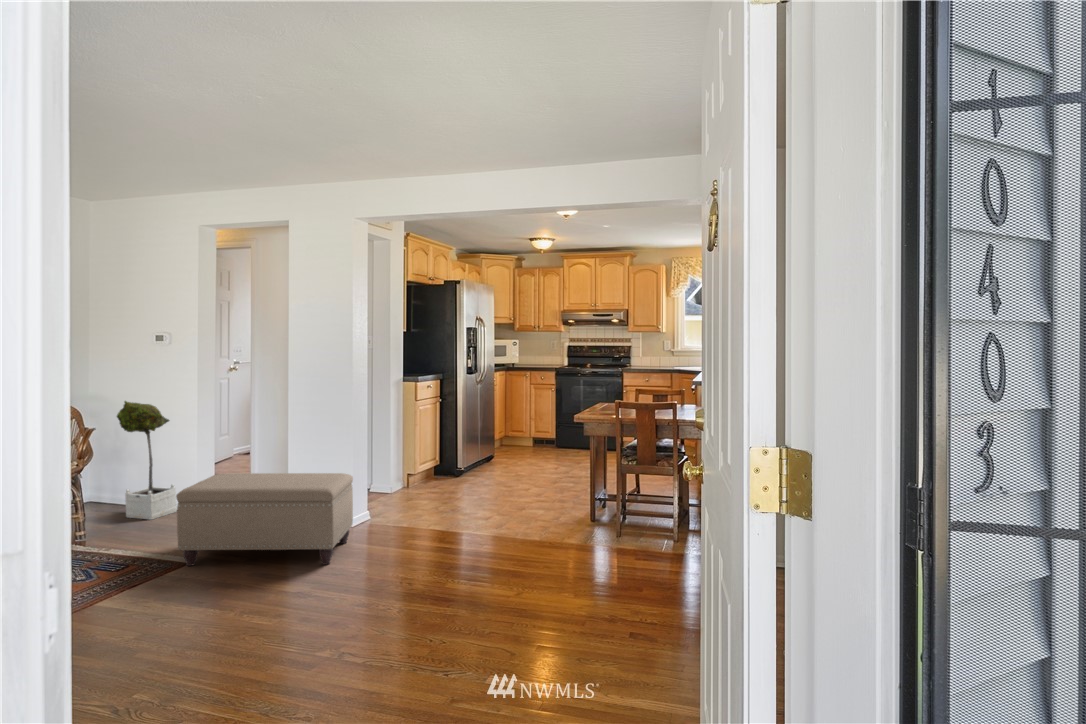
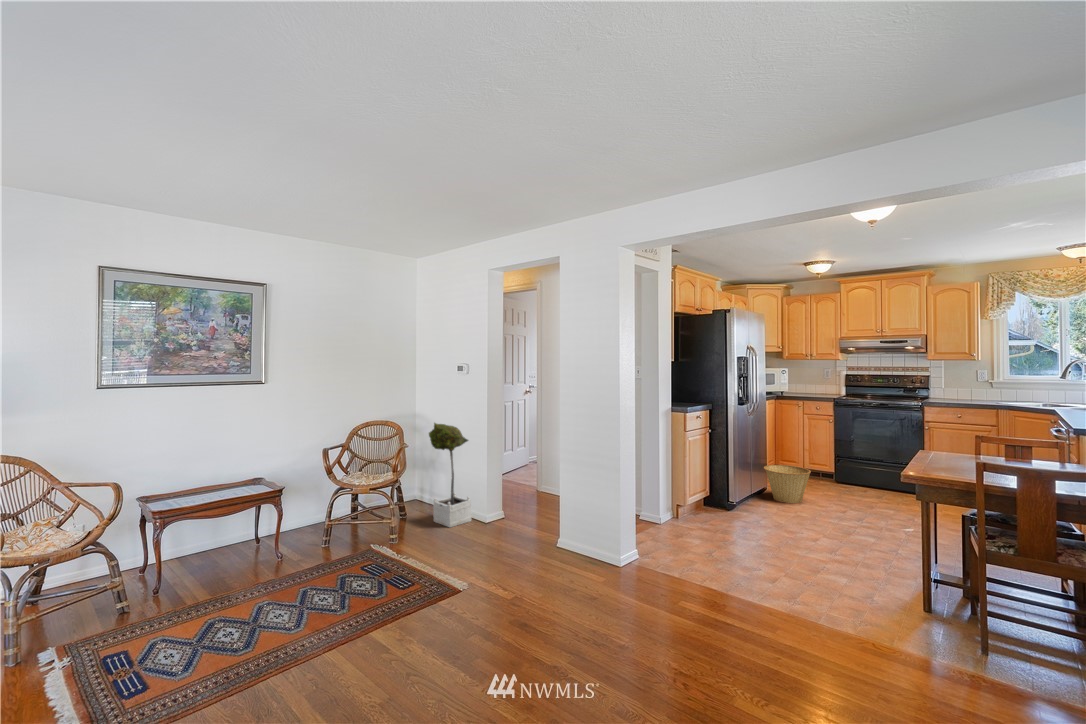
basket: none [491,433,531,466] -> present [764,465,811,503]
ottoman: present [176,473,353,566] -> none [444,501,615,627]

